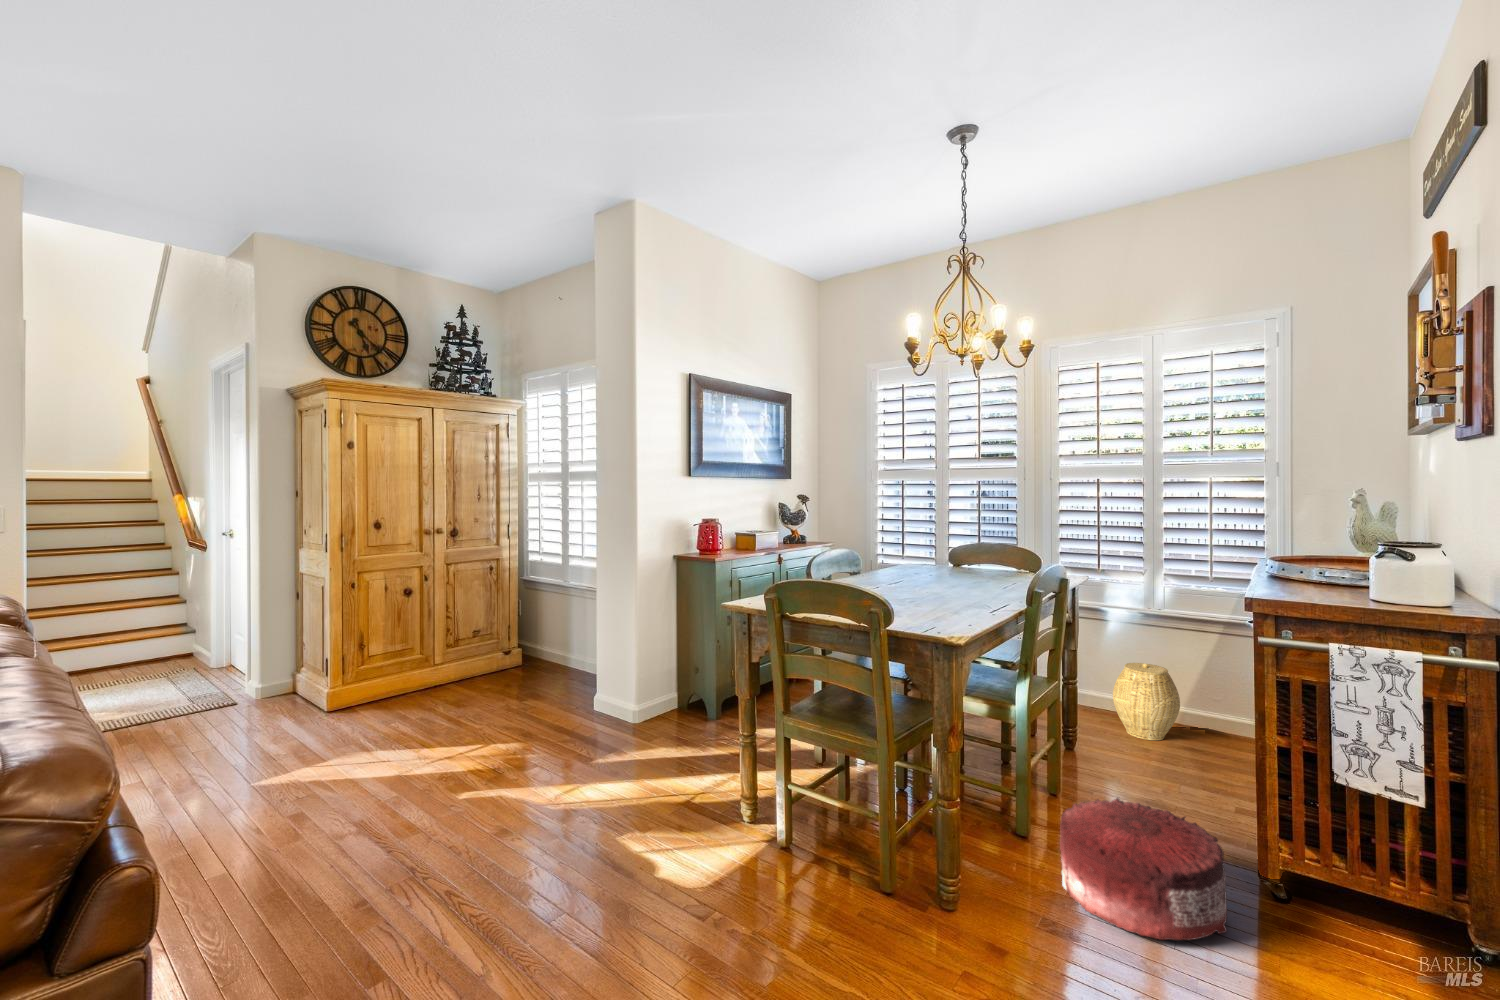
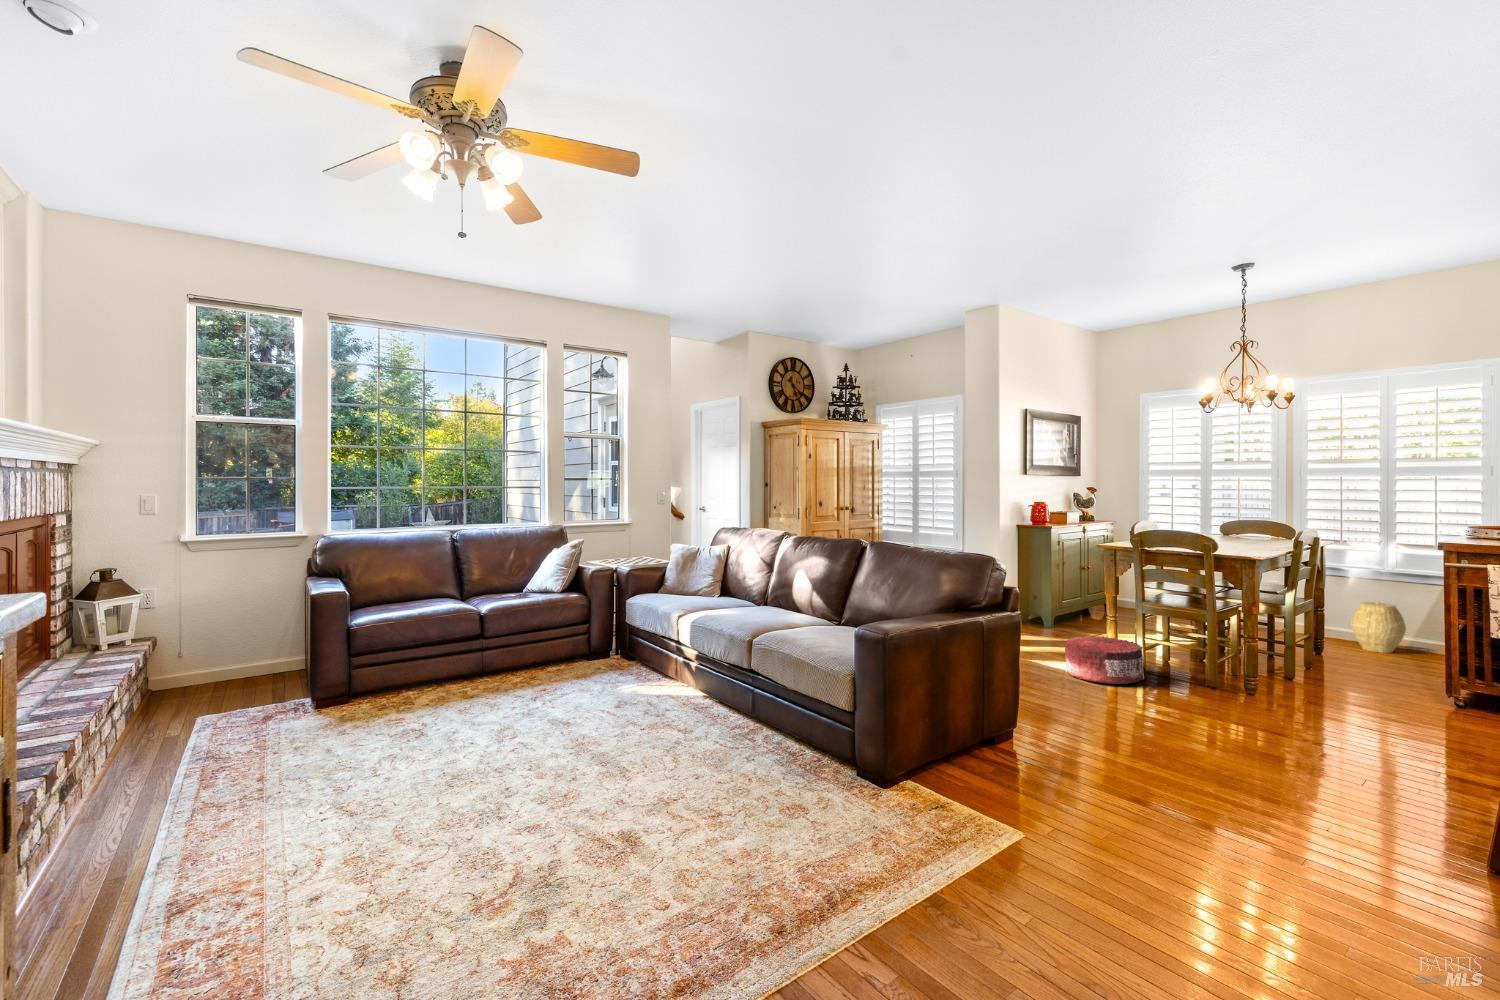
pouf: present [1060,798,1227,940] -> present [1065,636,1144,684]

